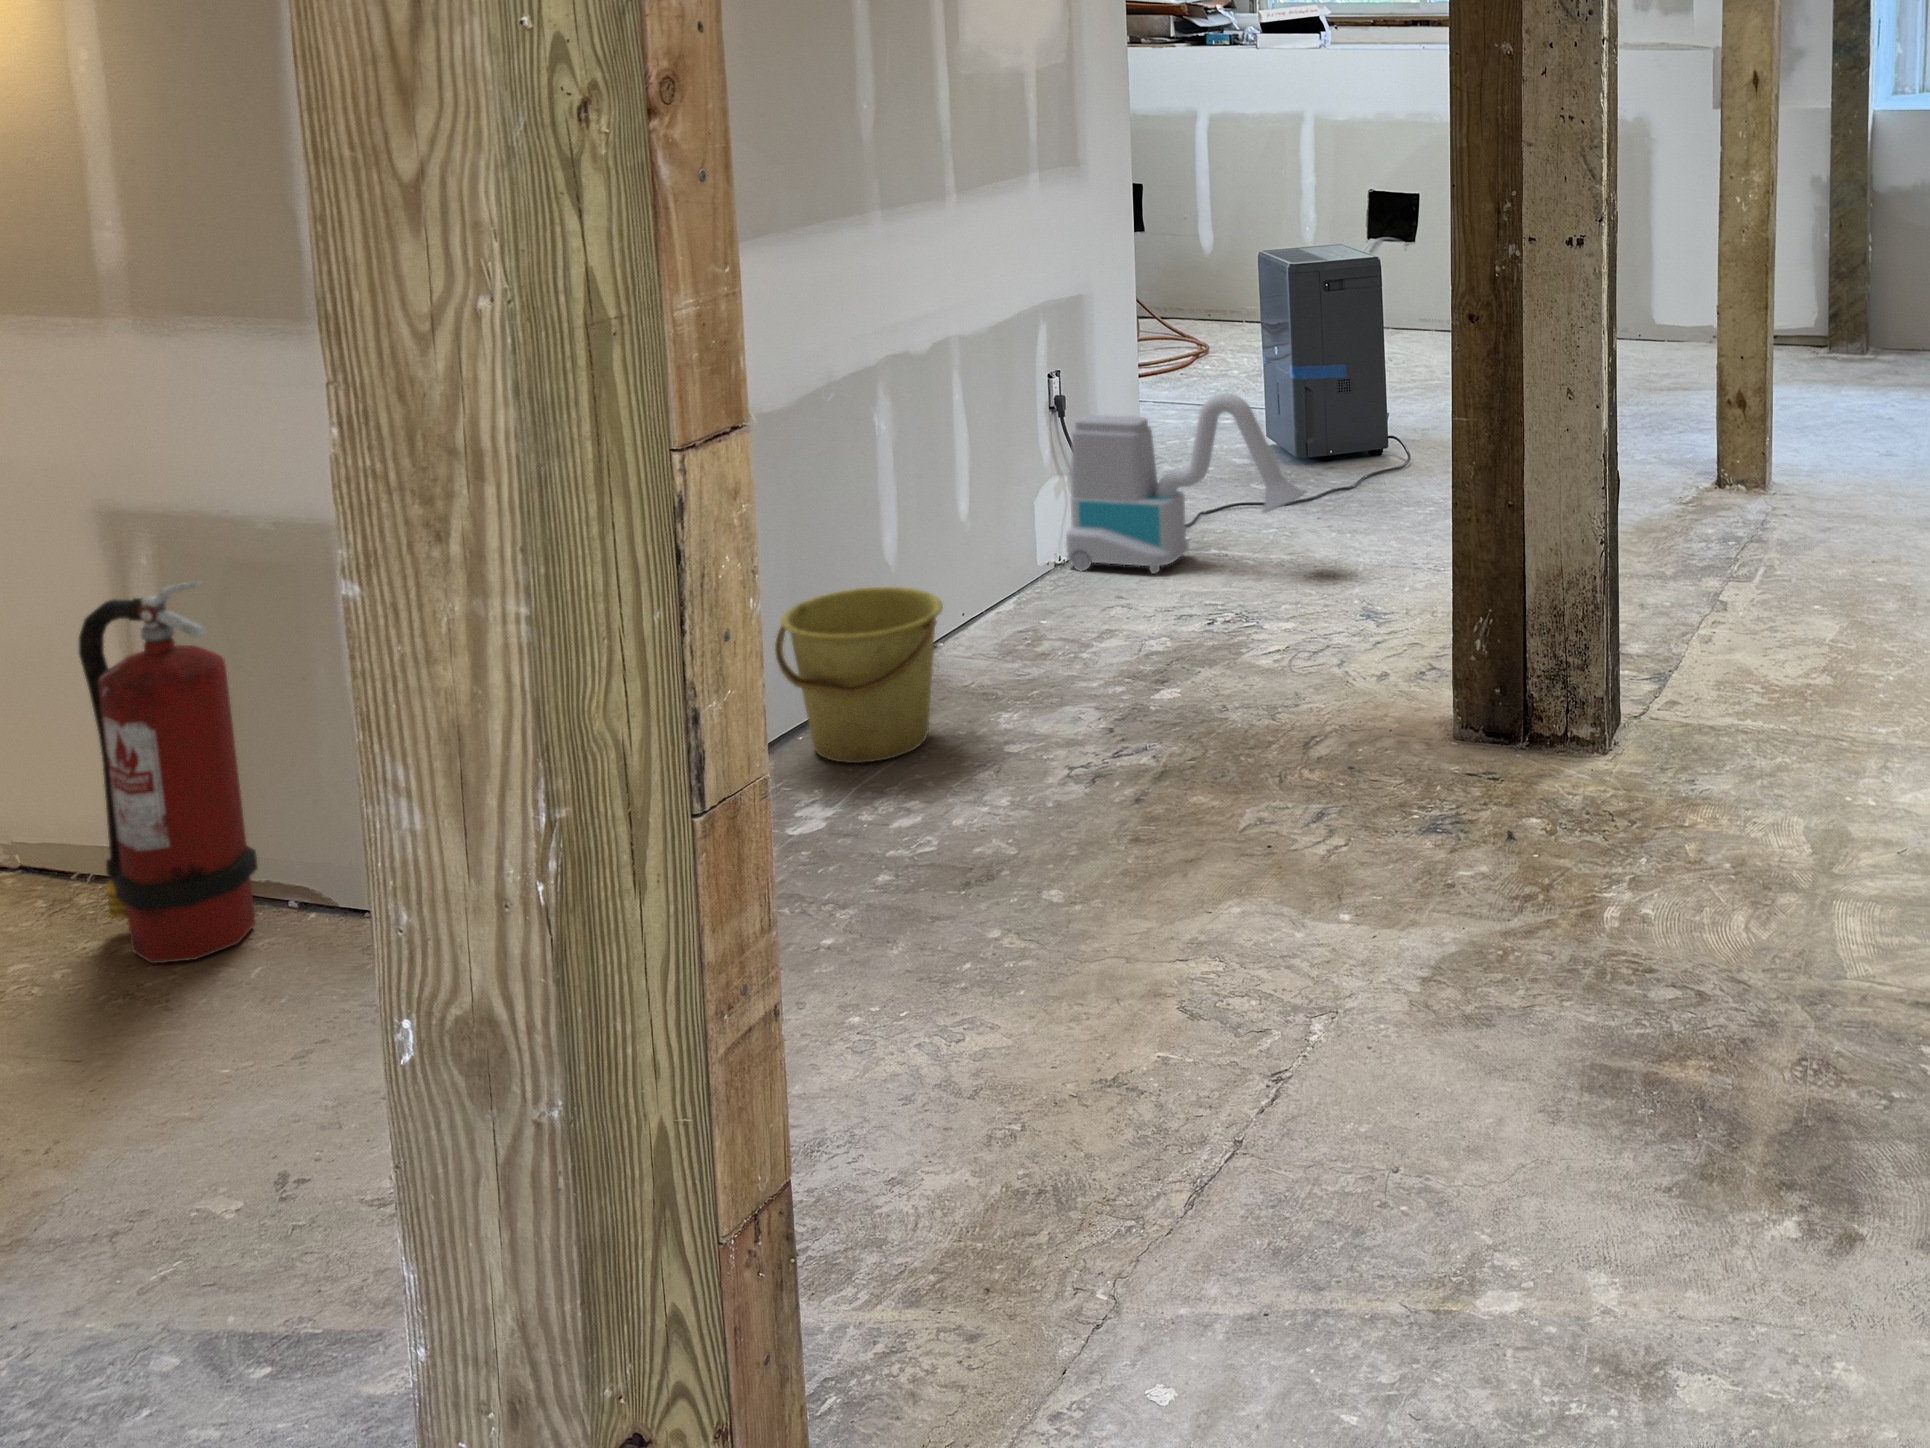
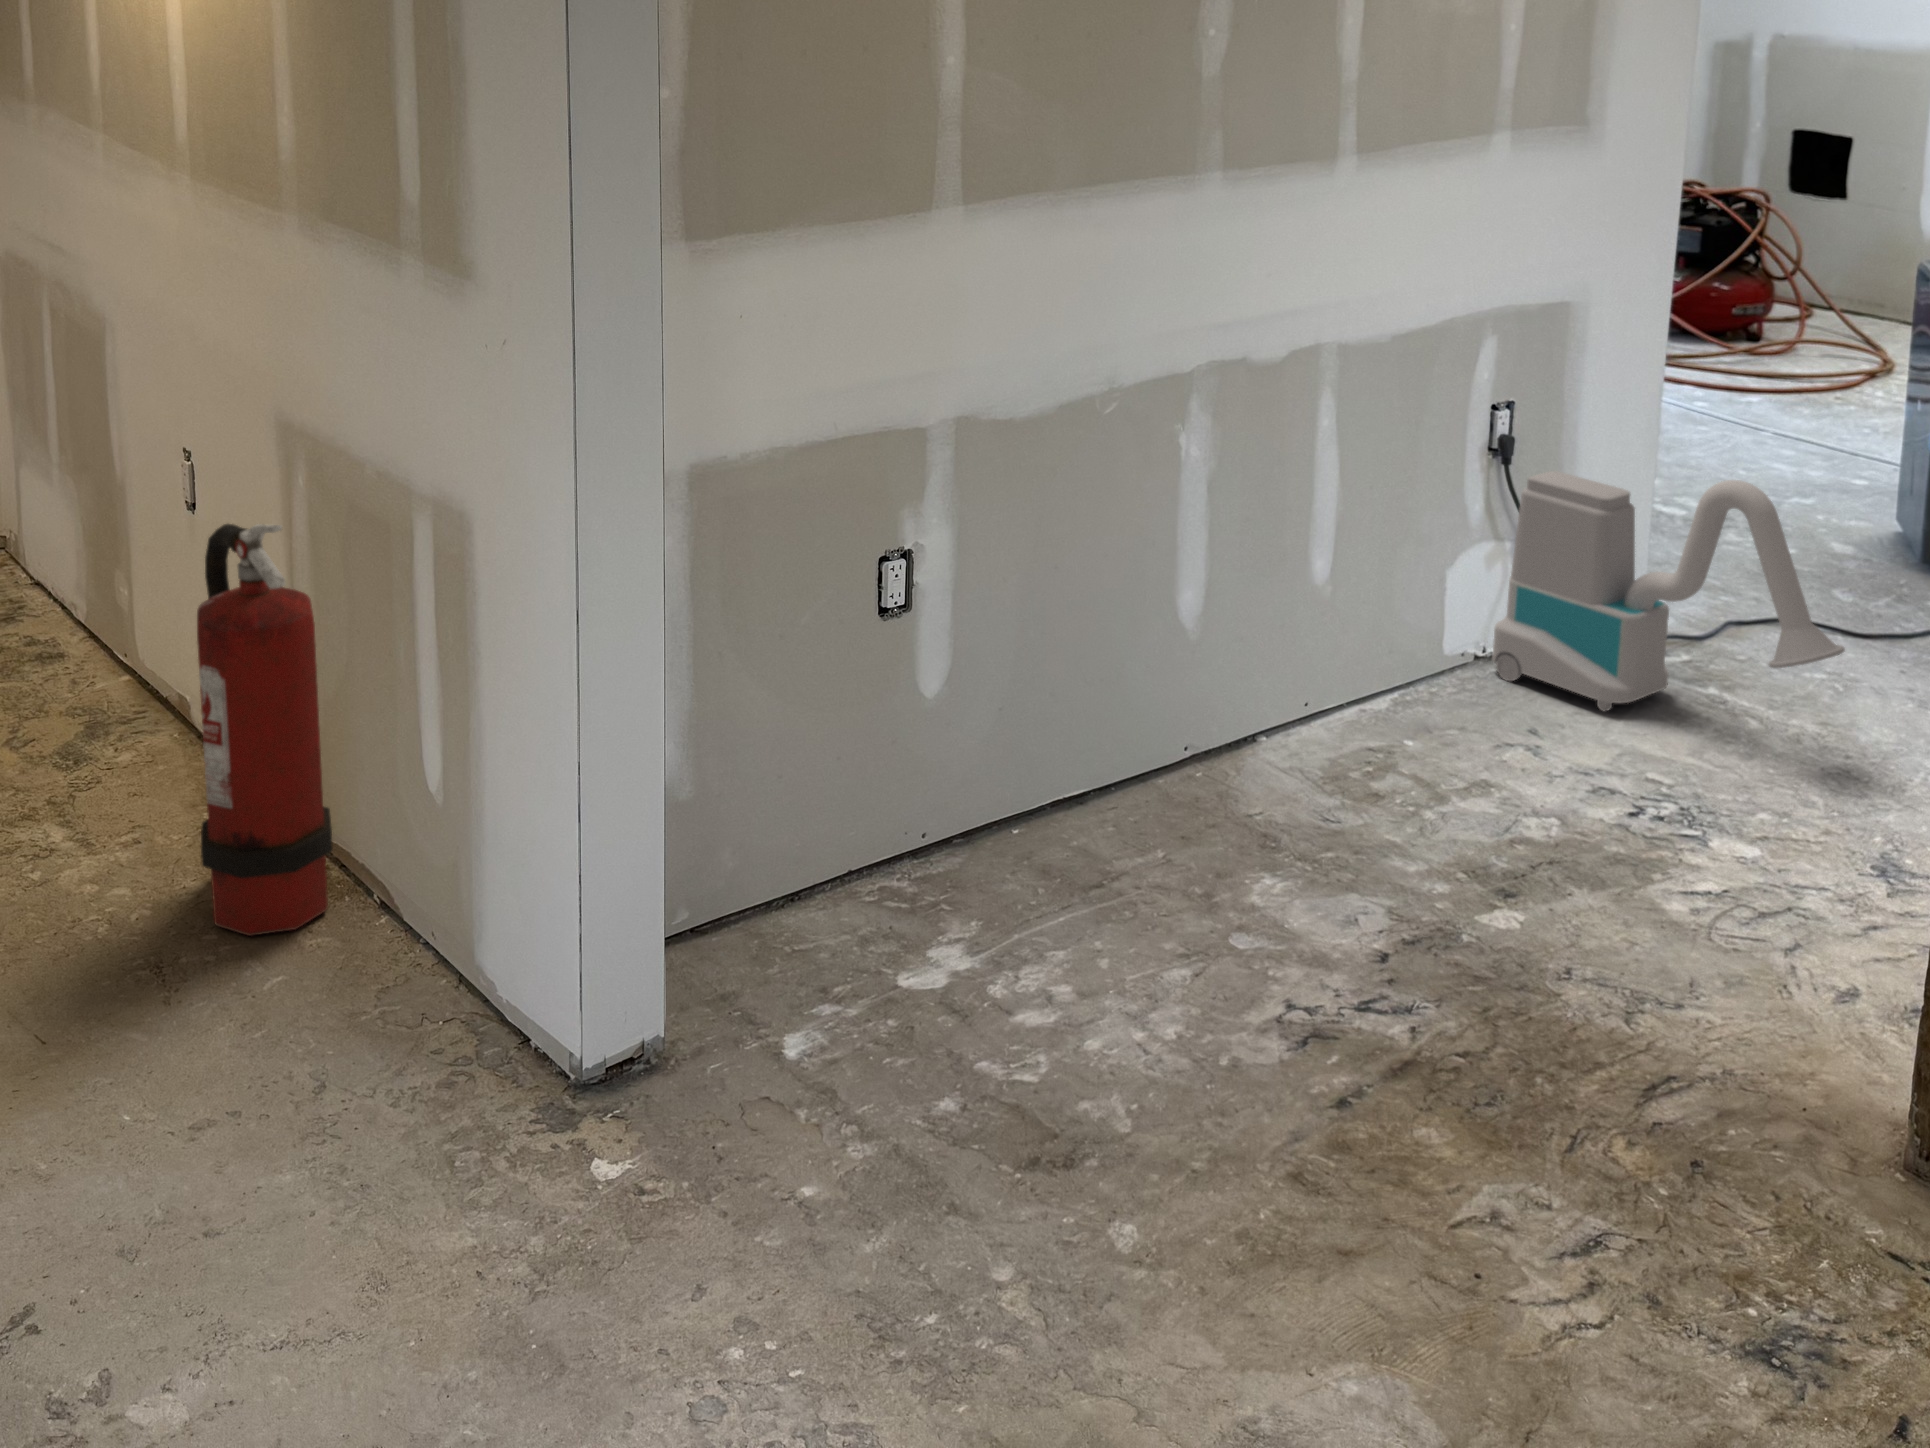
bucket: present [775,587,943,763] -> none [965,666,1186,908]

